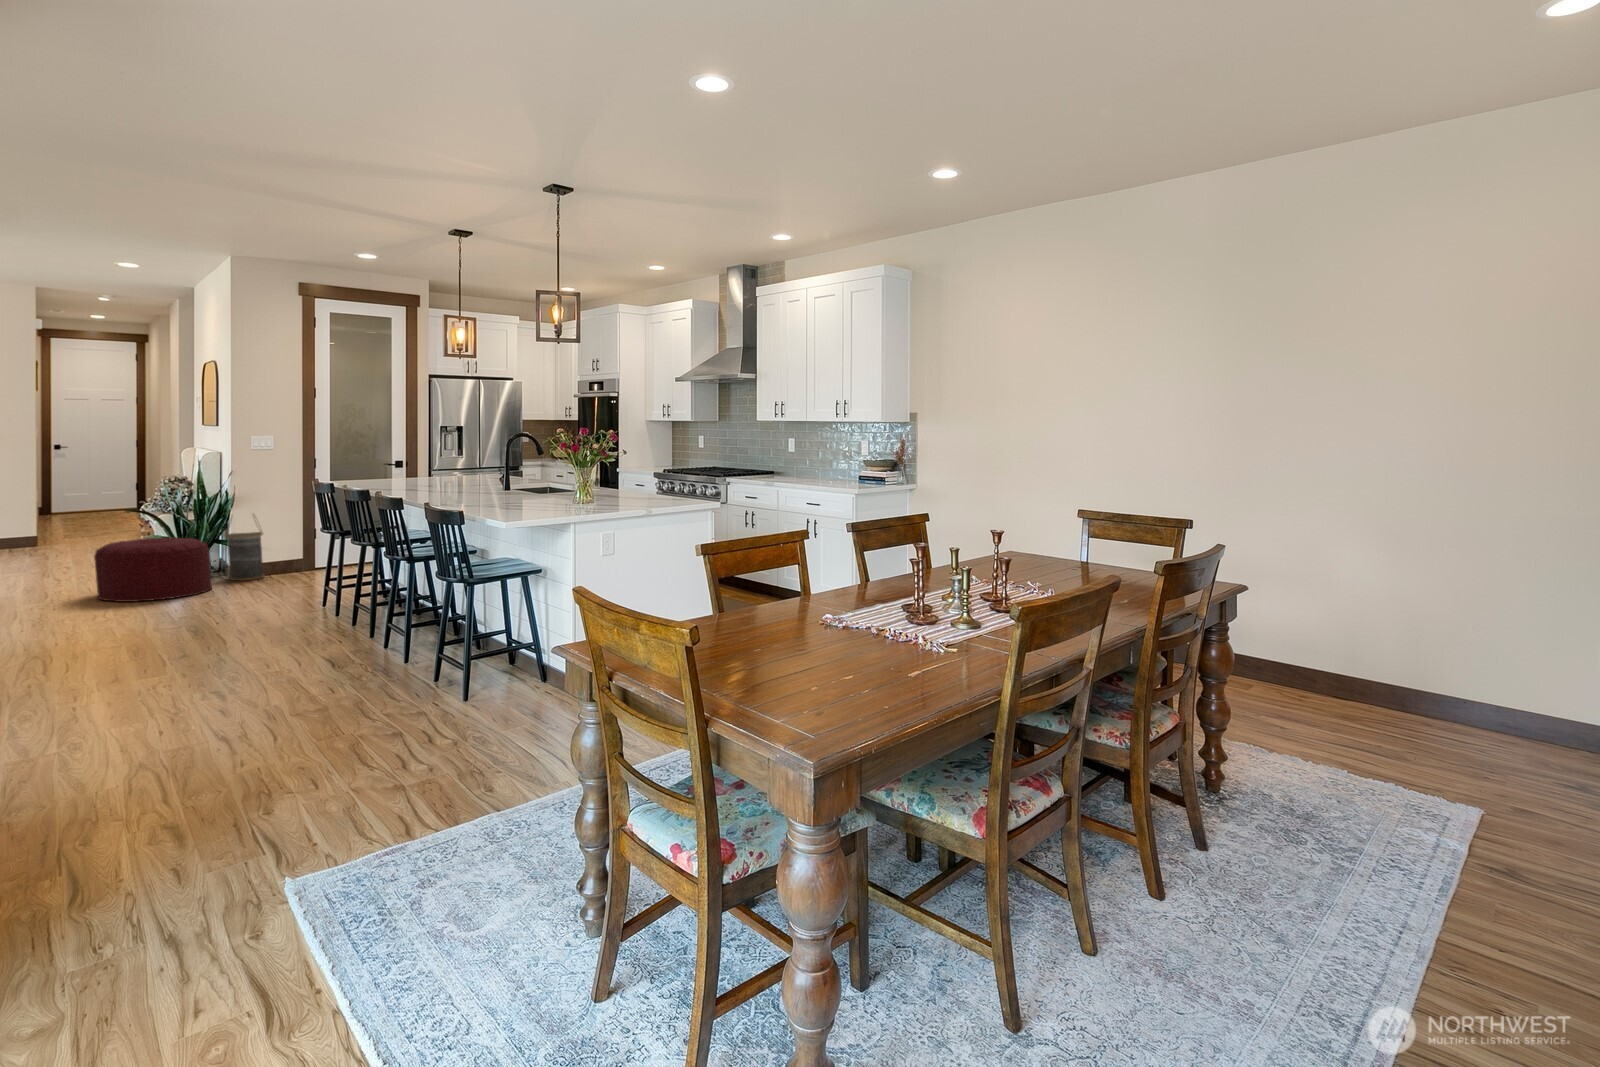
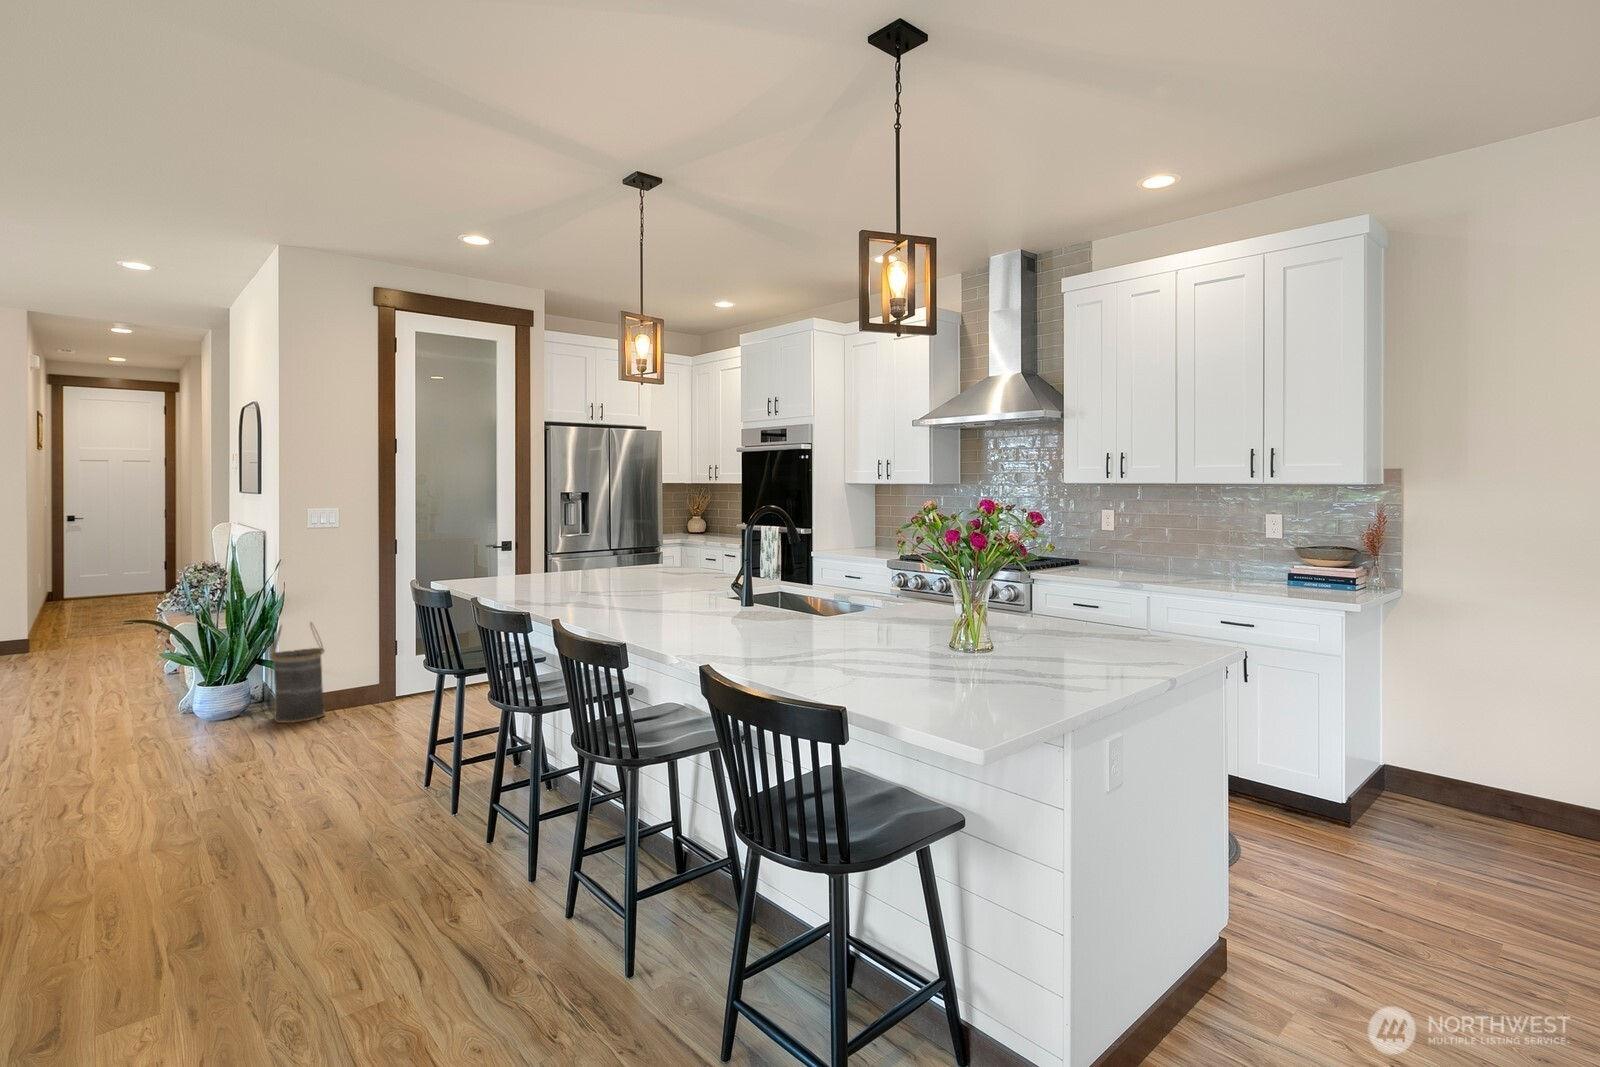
ottoman: present [94,537,212,602] -> none [72,665,250,778]

